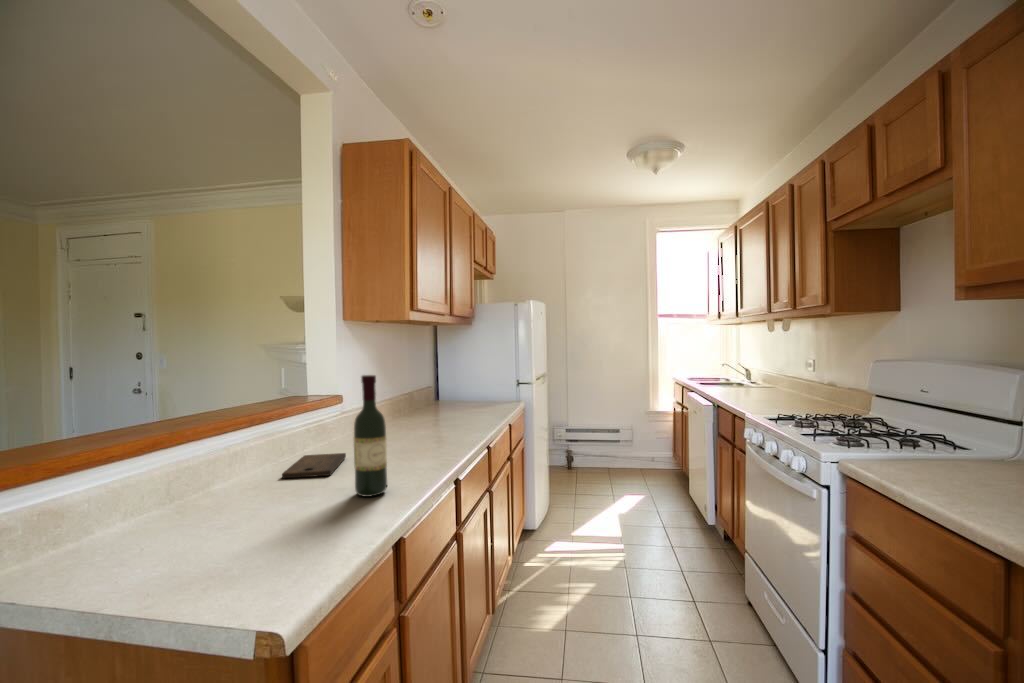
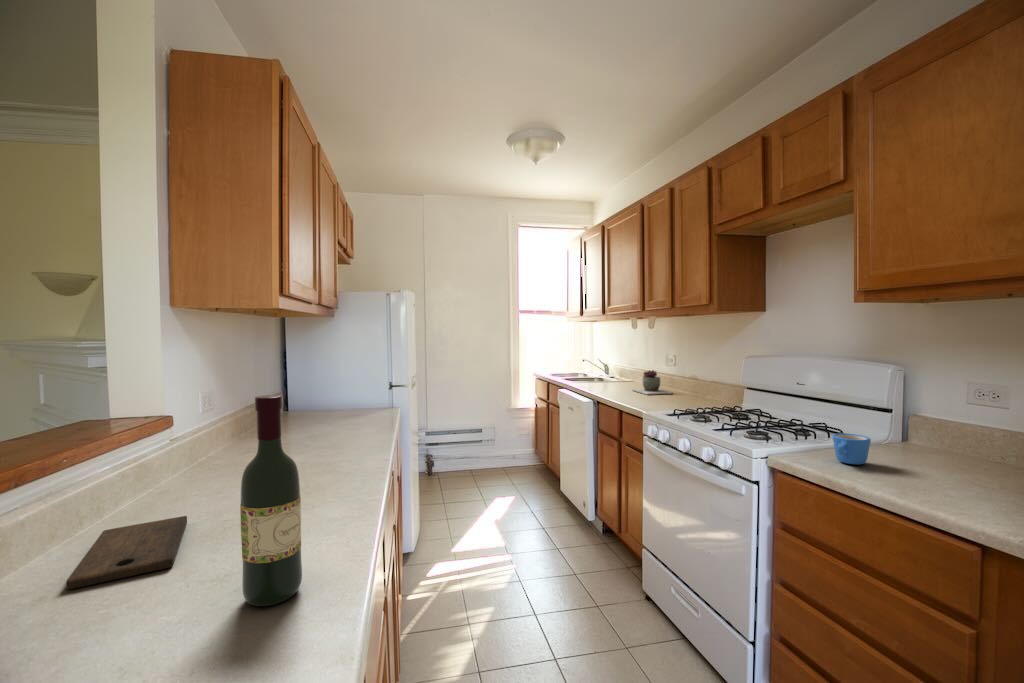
succulent plant: none [760,375,805,401] -> present [632,370,673,395]
mug: none [906,441,952,475] -> present [833,433,871,465]

